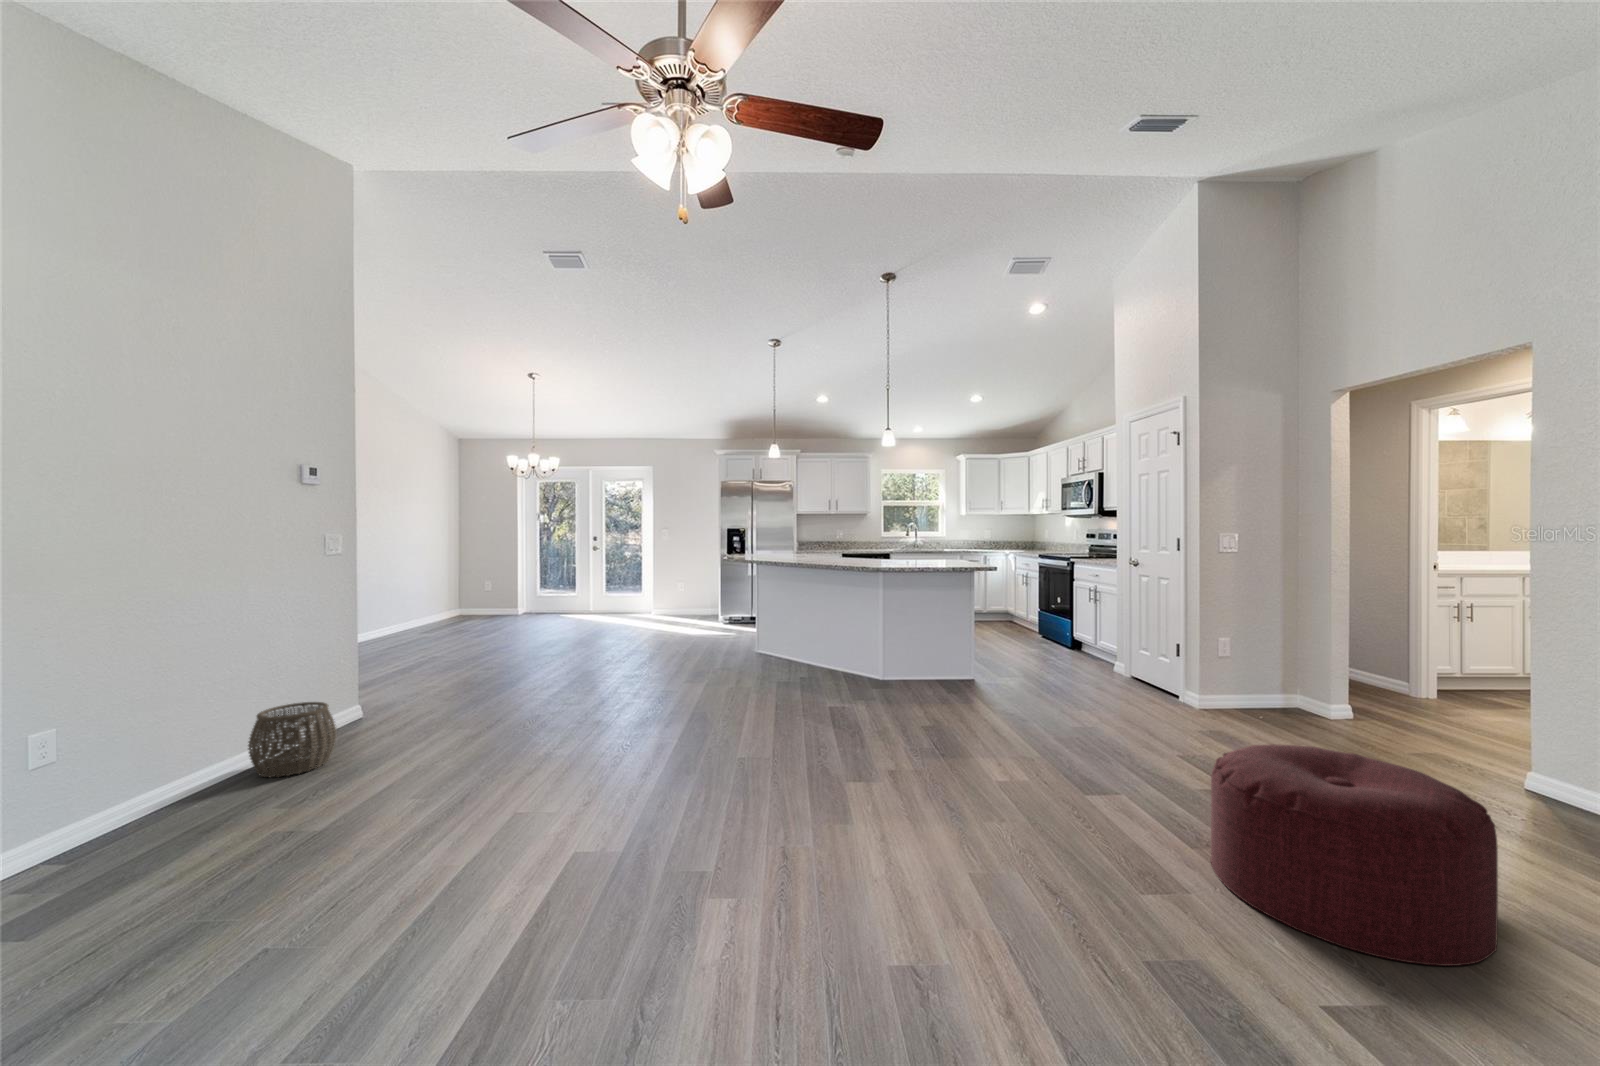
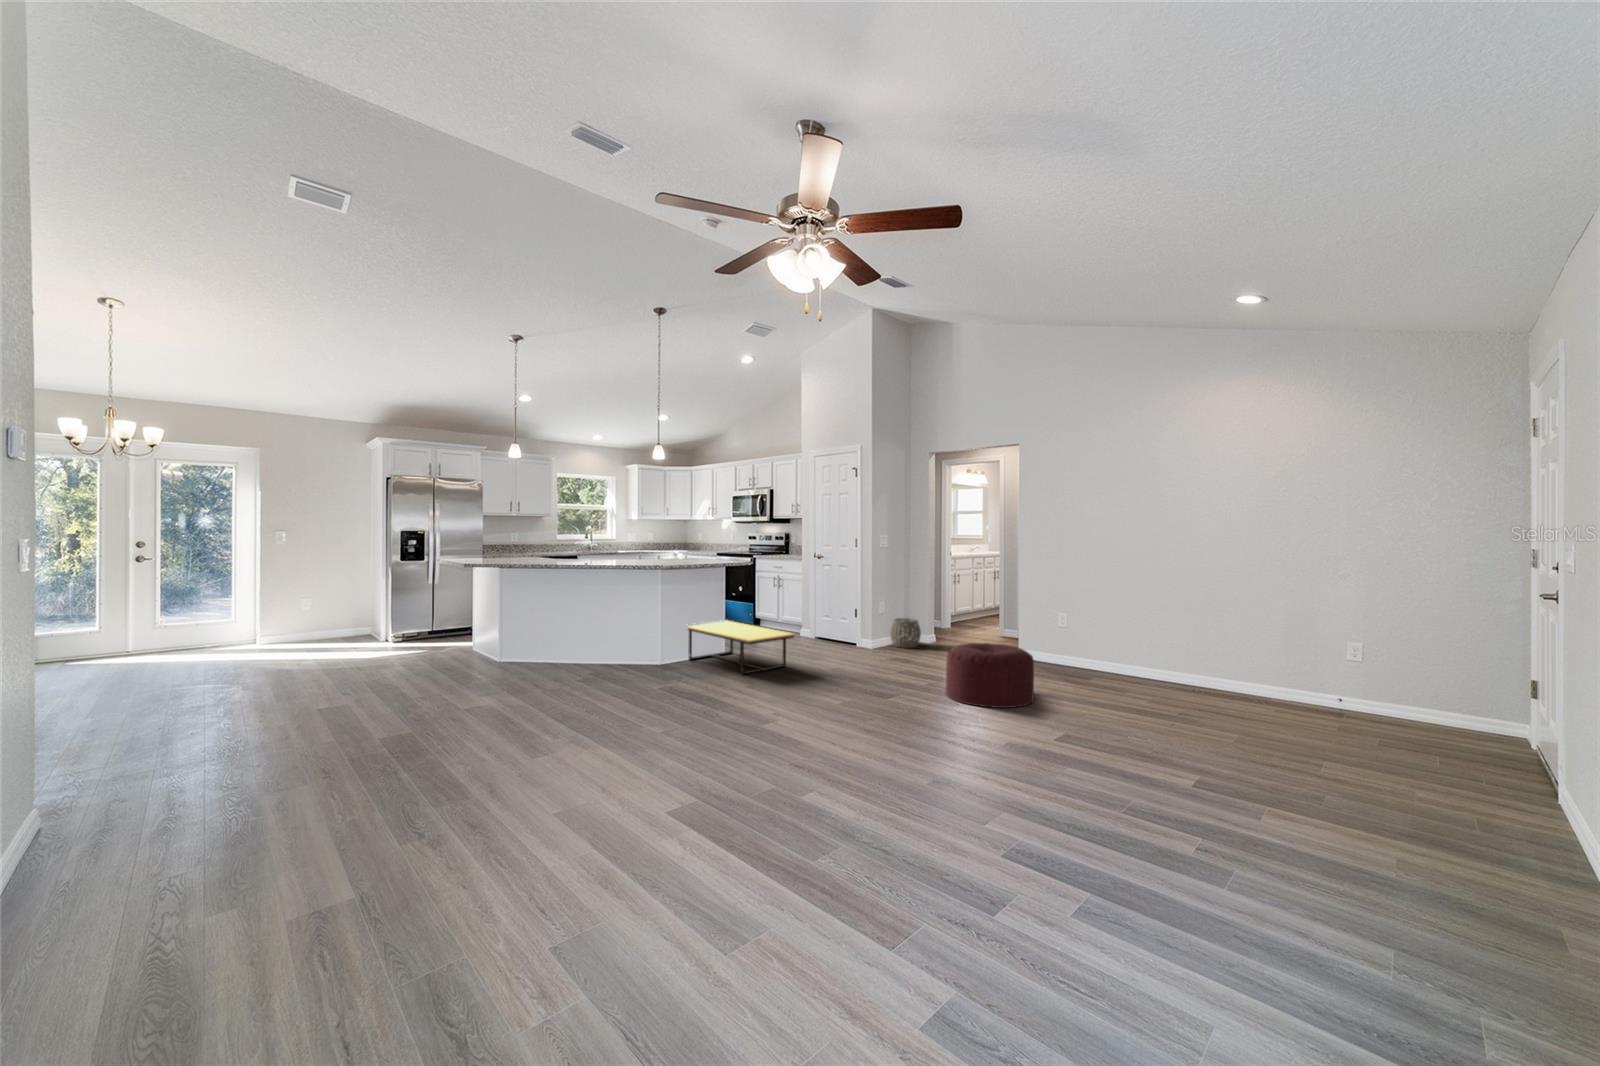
coffee table: none [888,637,1001,717] -> present [688,620,794,674]
woven basket: present [248,702,336,778] -> present [890,618,921,648]

